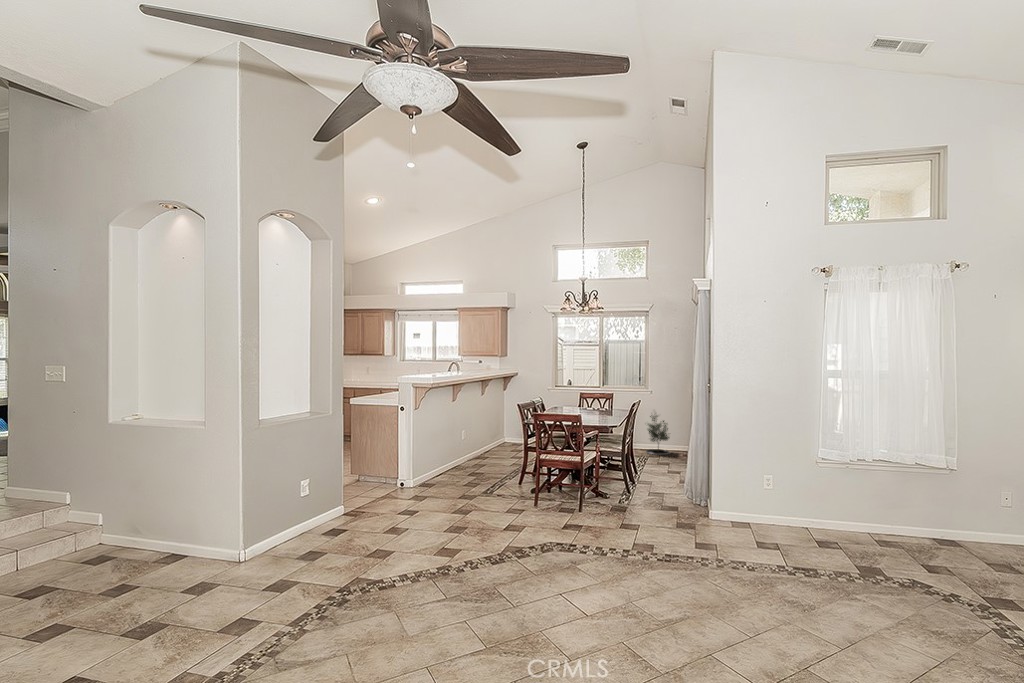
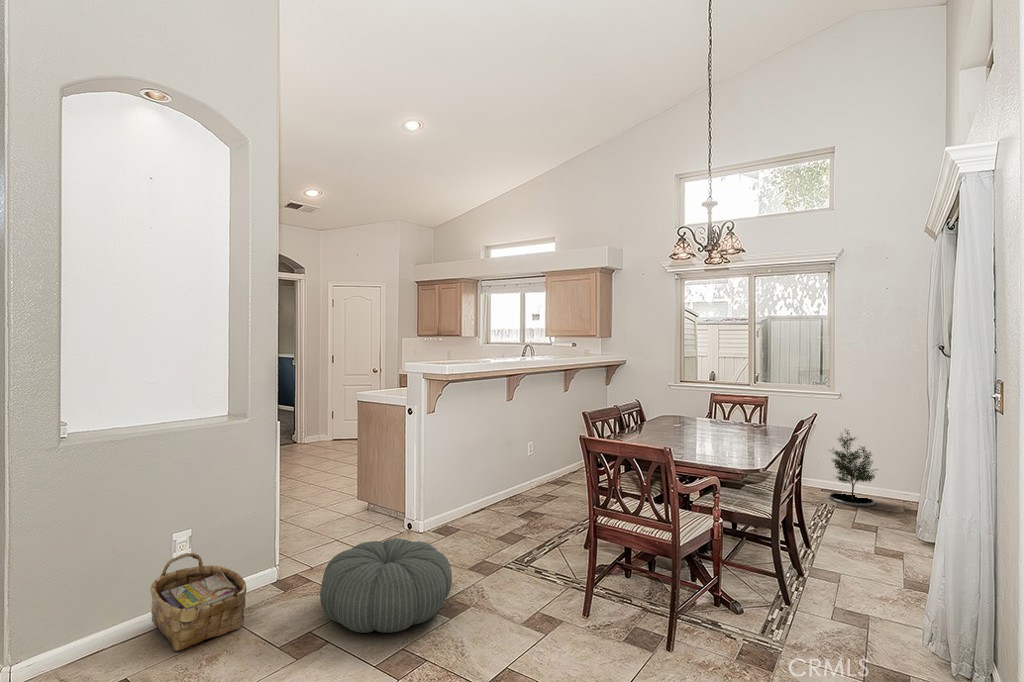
pouf: none [401,479,471,521] -> present [320,538,452,633]
woven basket: none [318,491,371,535] -> present [150,553,247,651]

